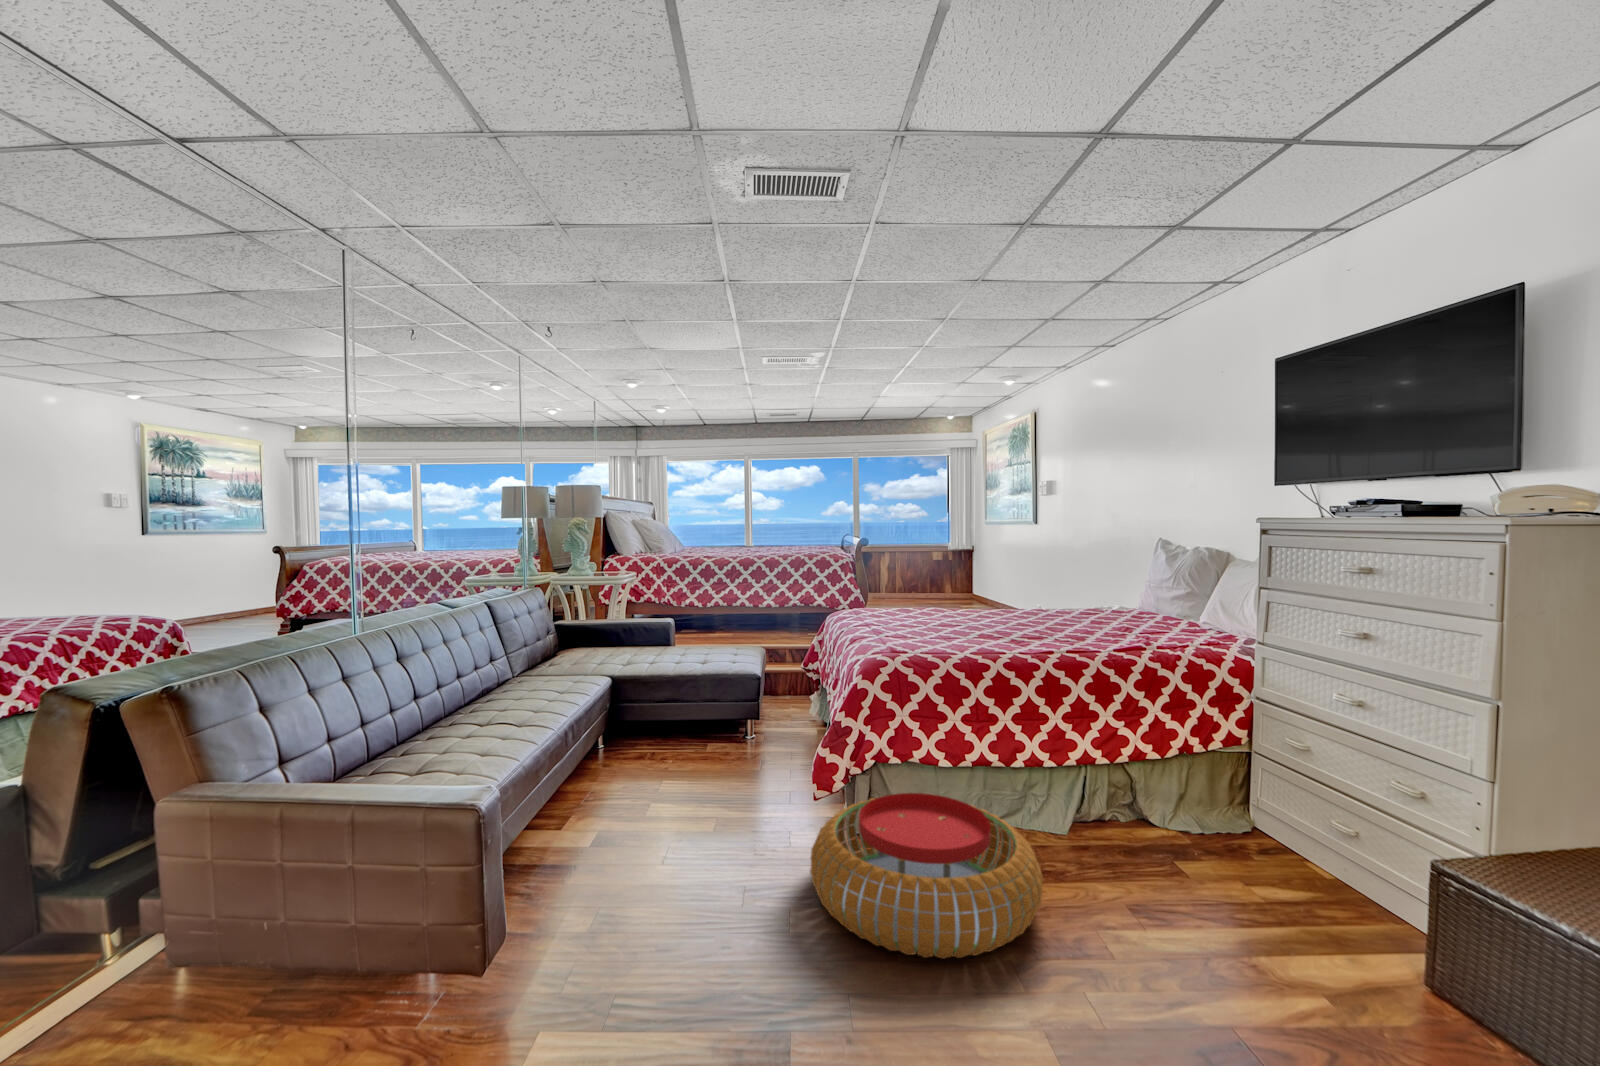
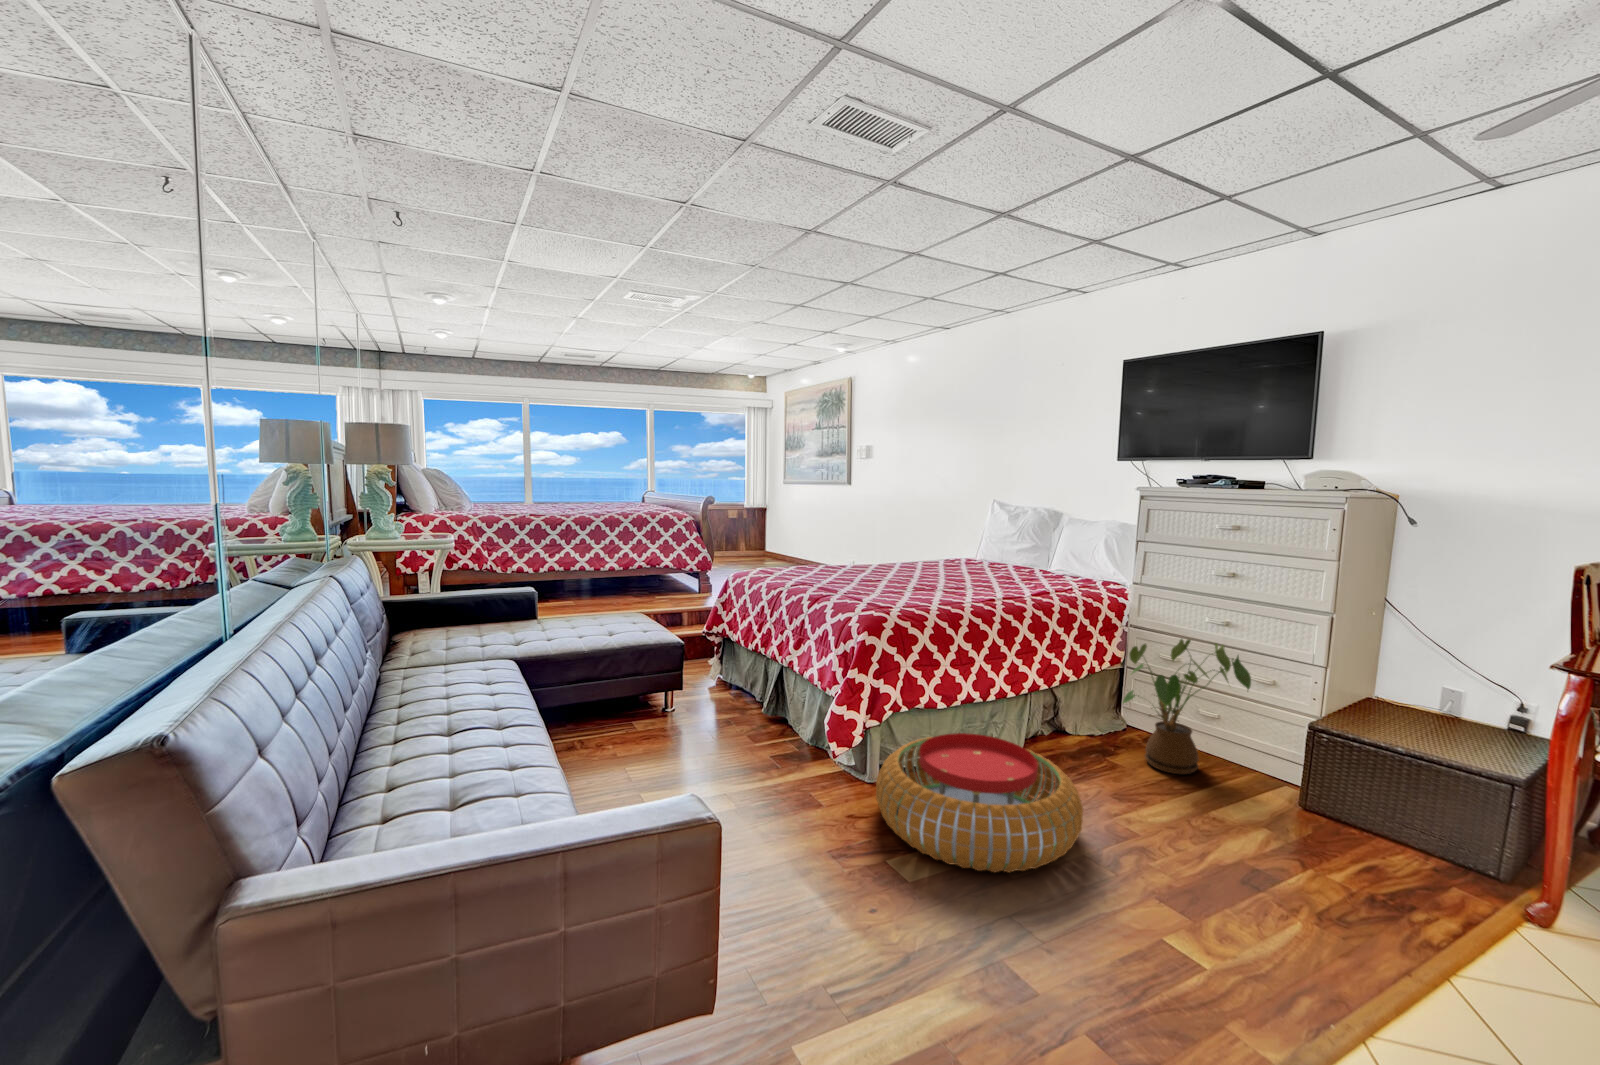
house plant: none [1187,717,1362,903] -> present [1122,639,1251,774]

